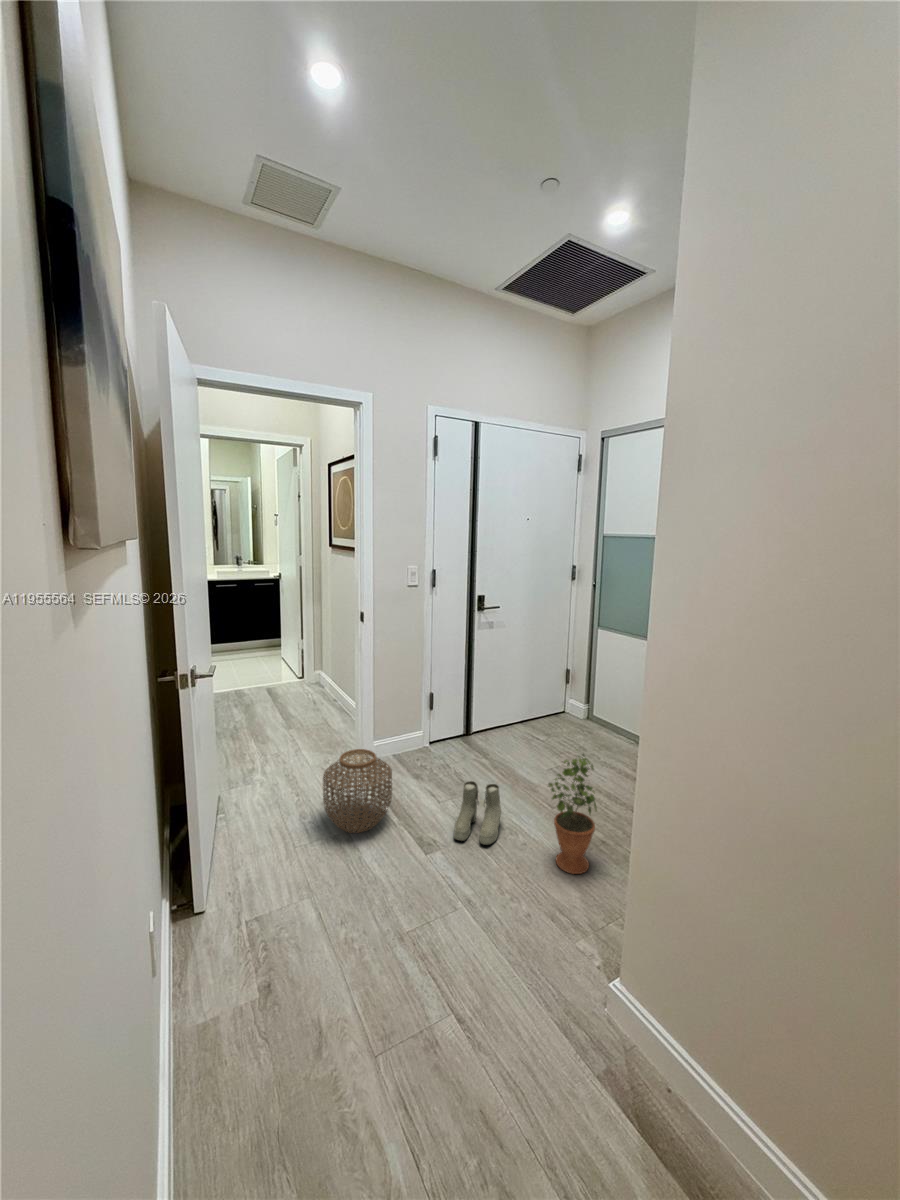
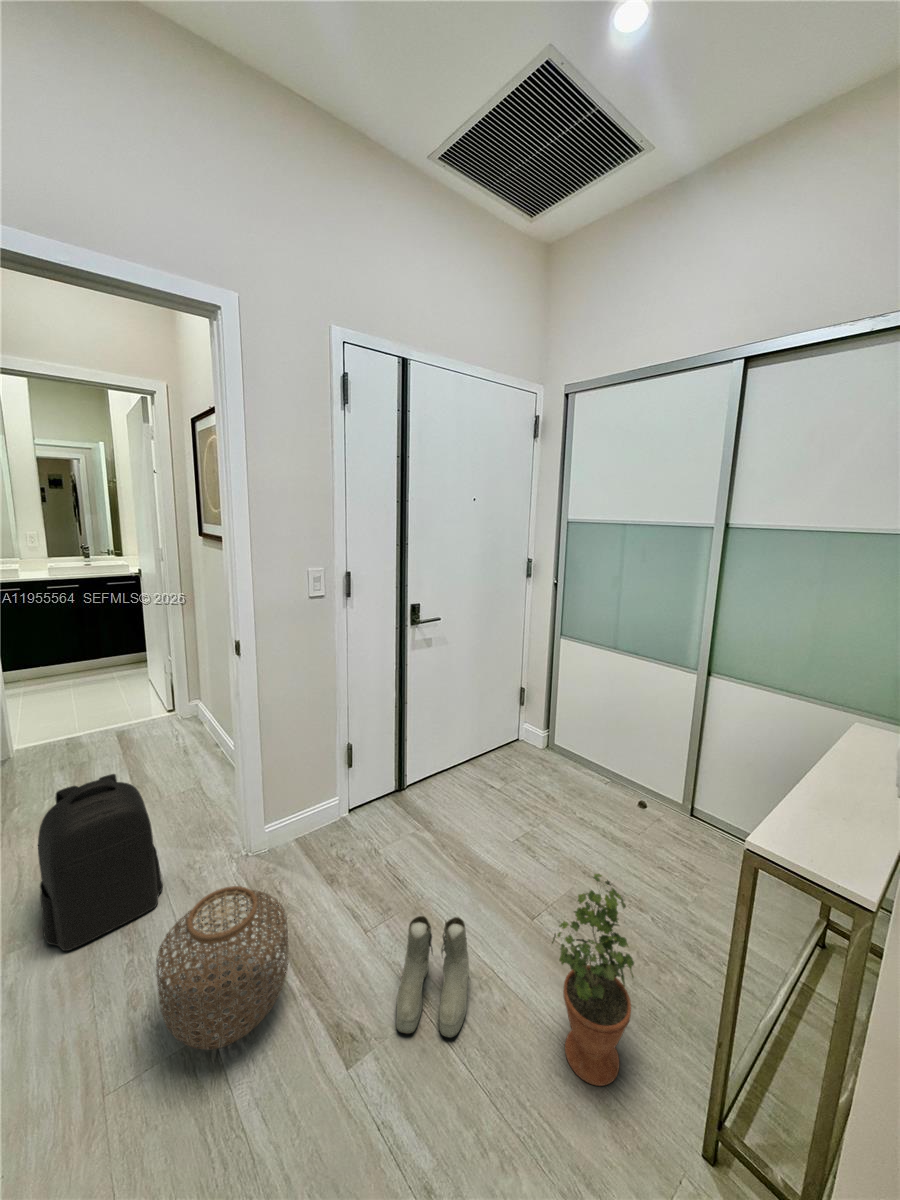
backpack: none [249,692,313,789] -> present [38,774,163,951]

